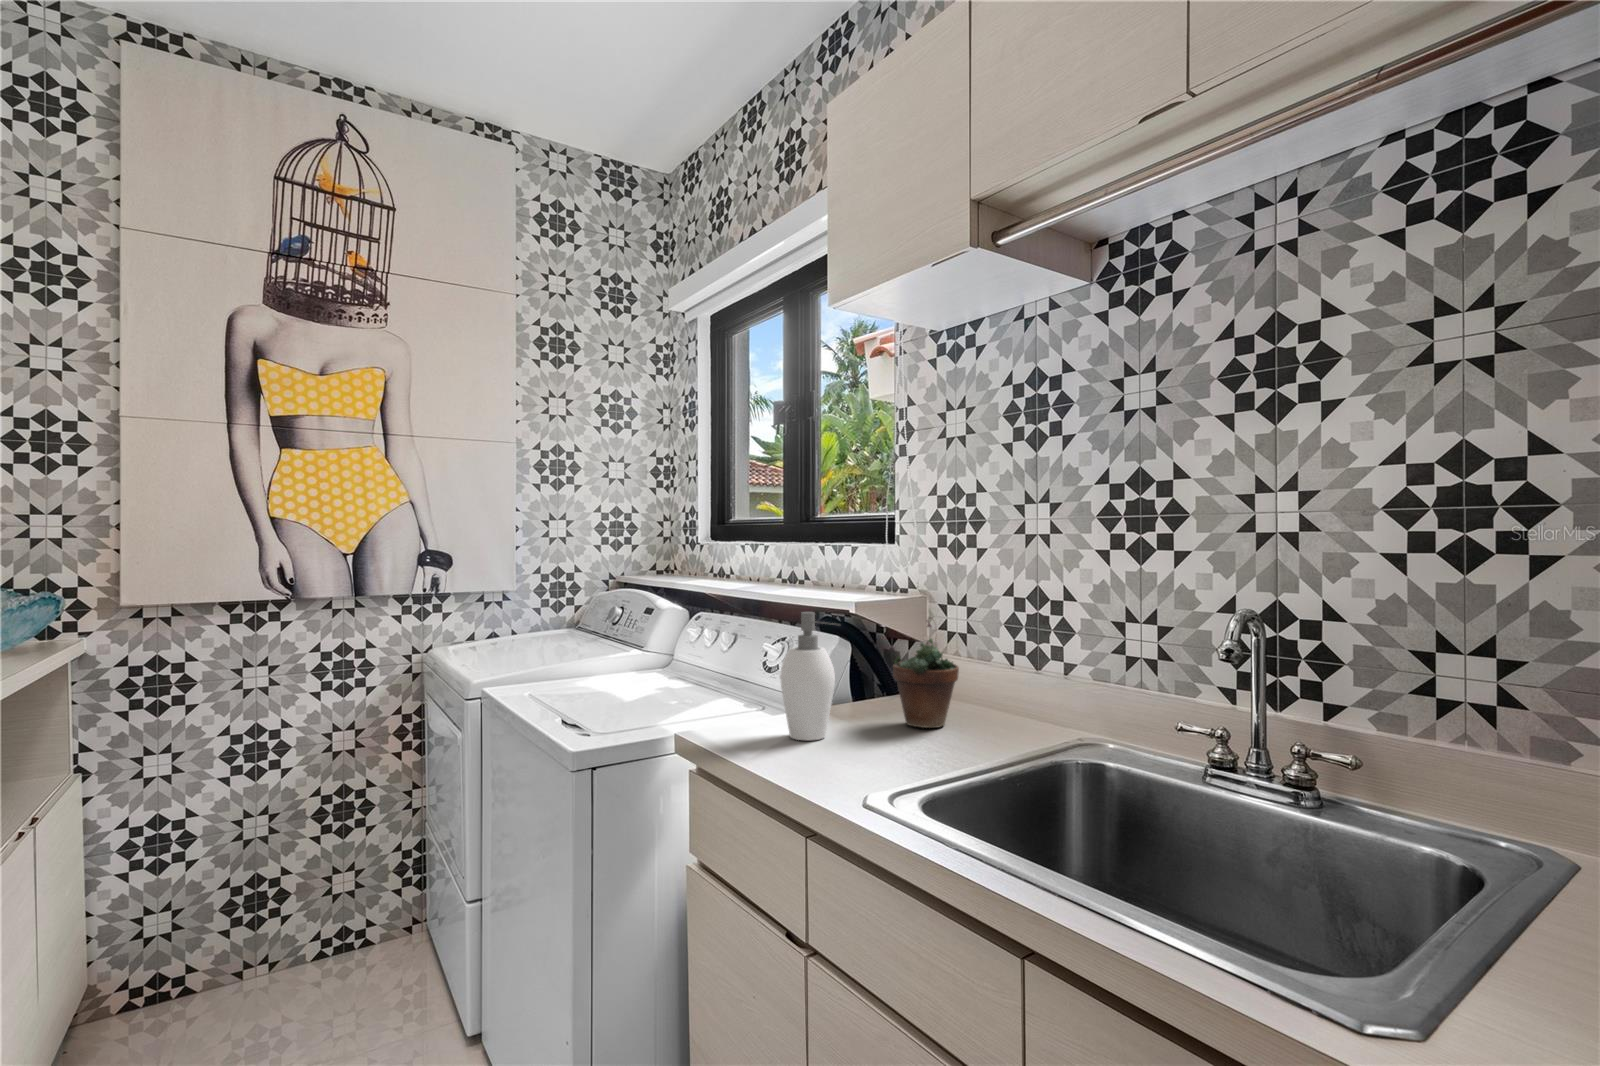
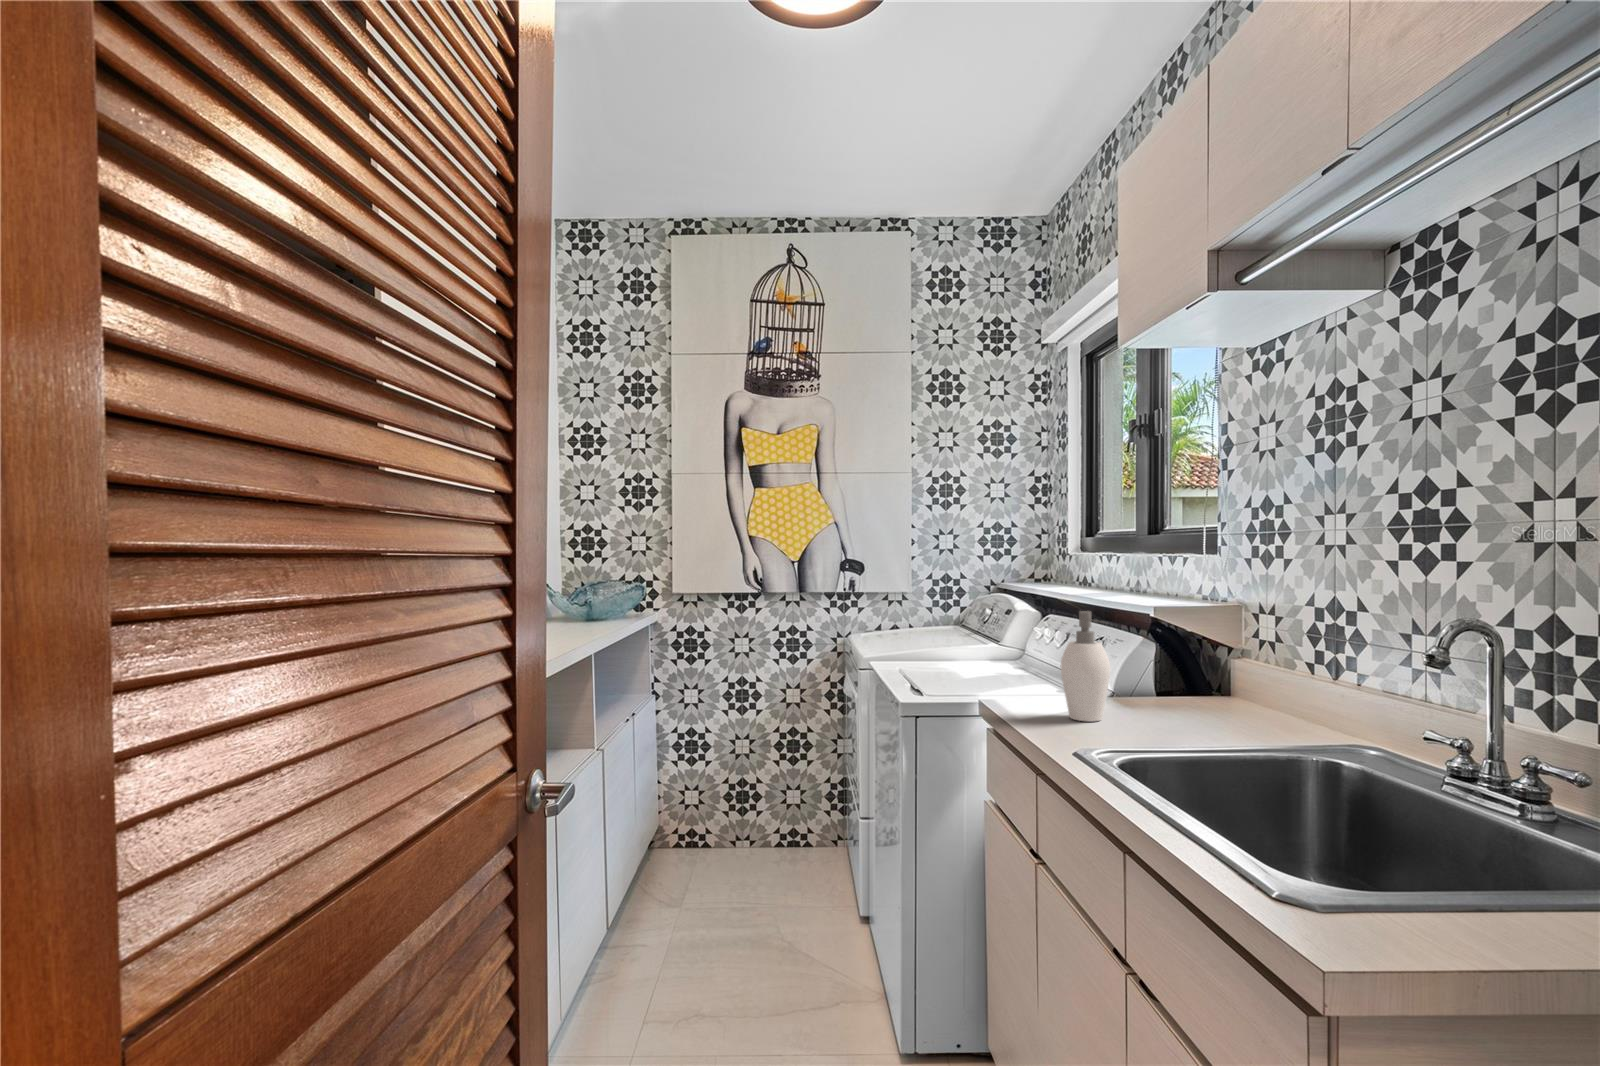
succulent plant: present [893,617,959,728] -> none [1173,621,1241,724]

